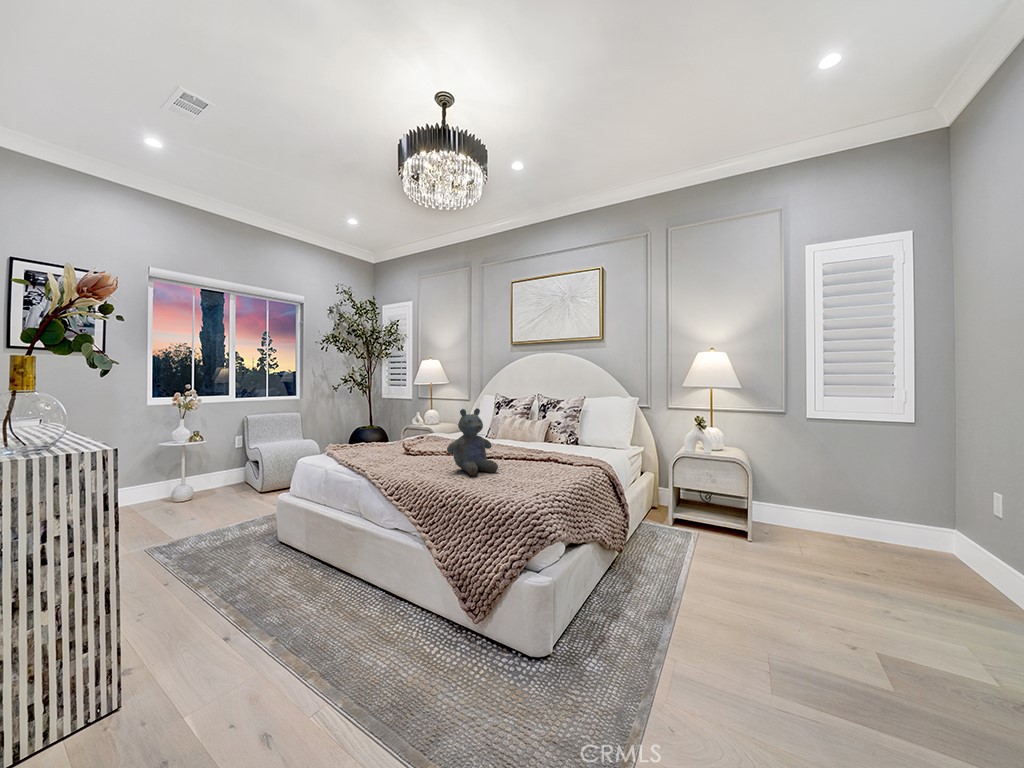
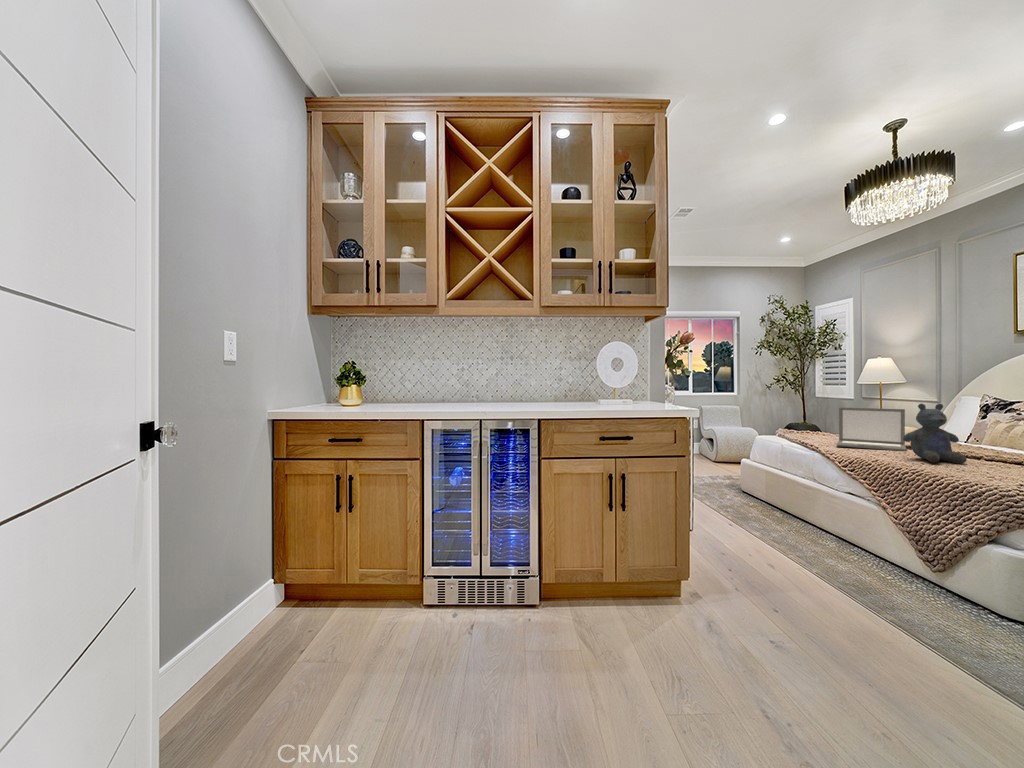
laptop: none [386,413,450,461] -> present [837,408,907,451]

